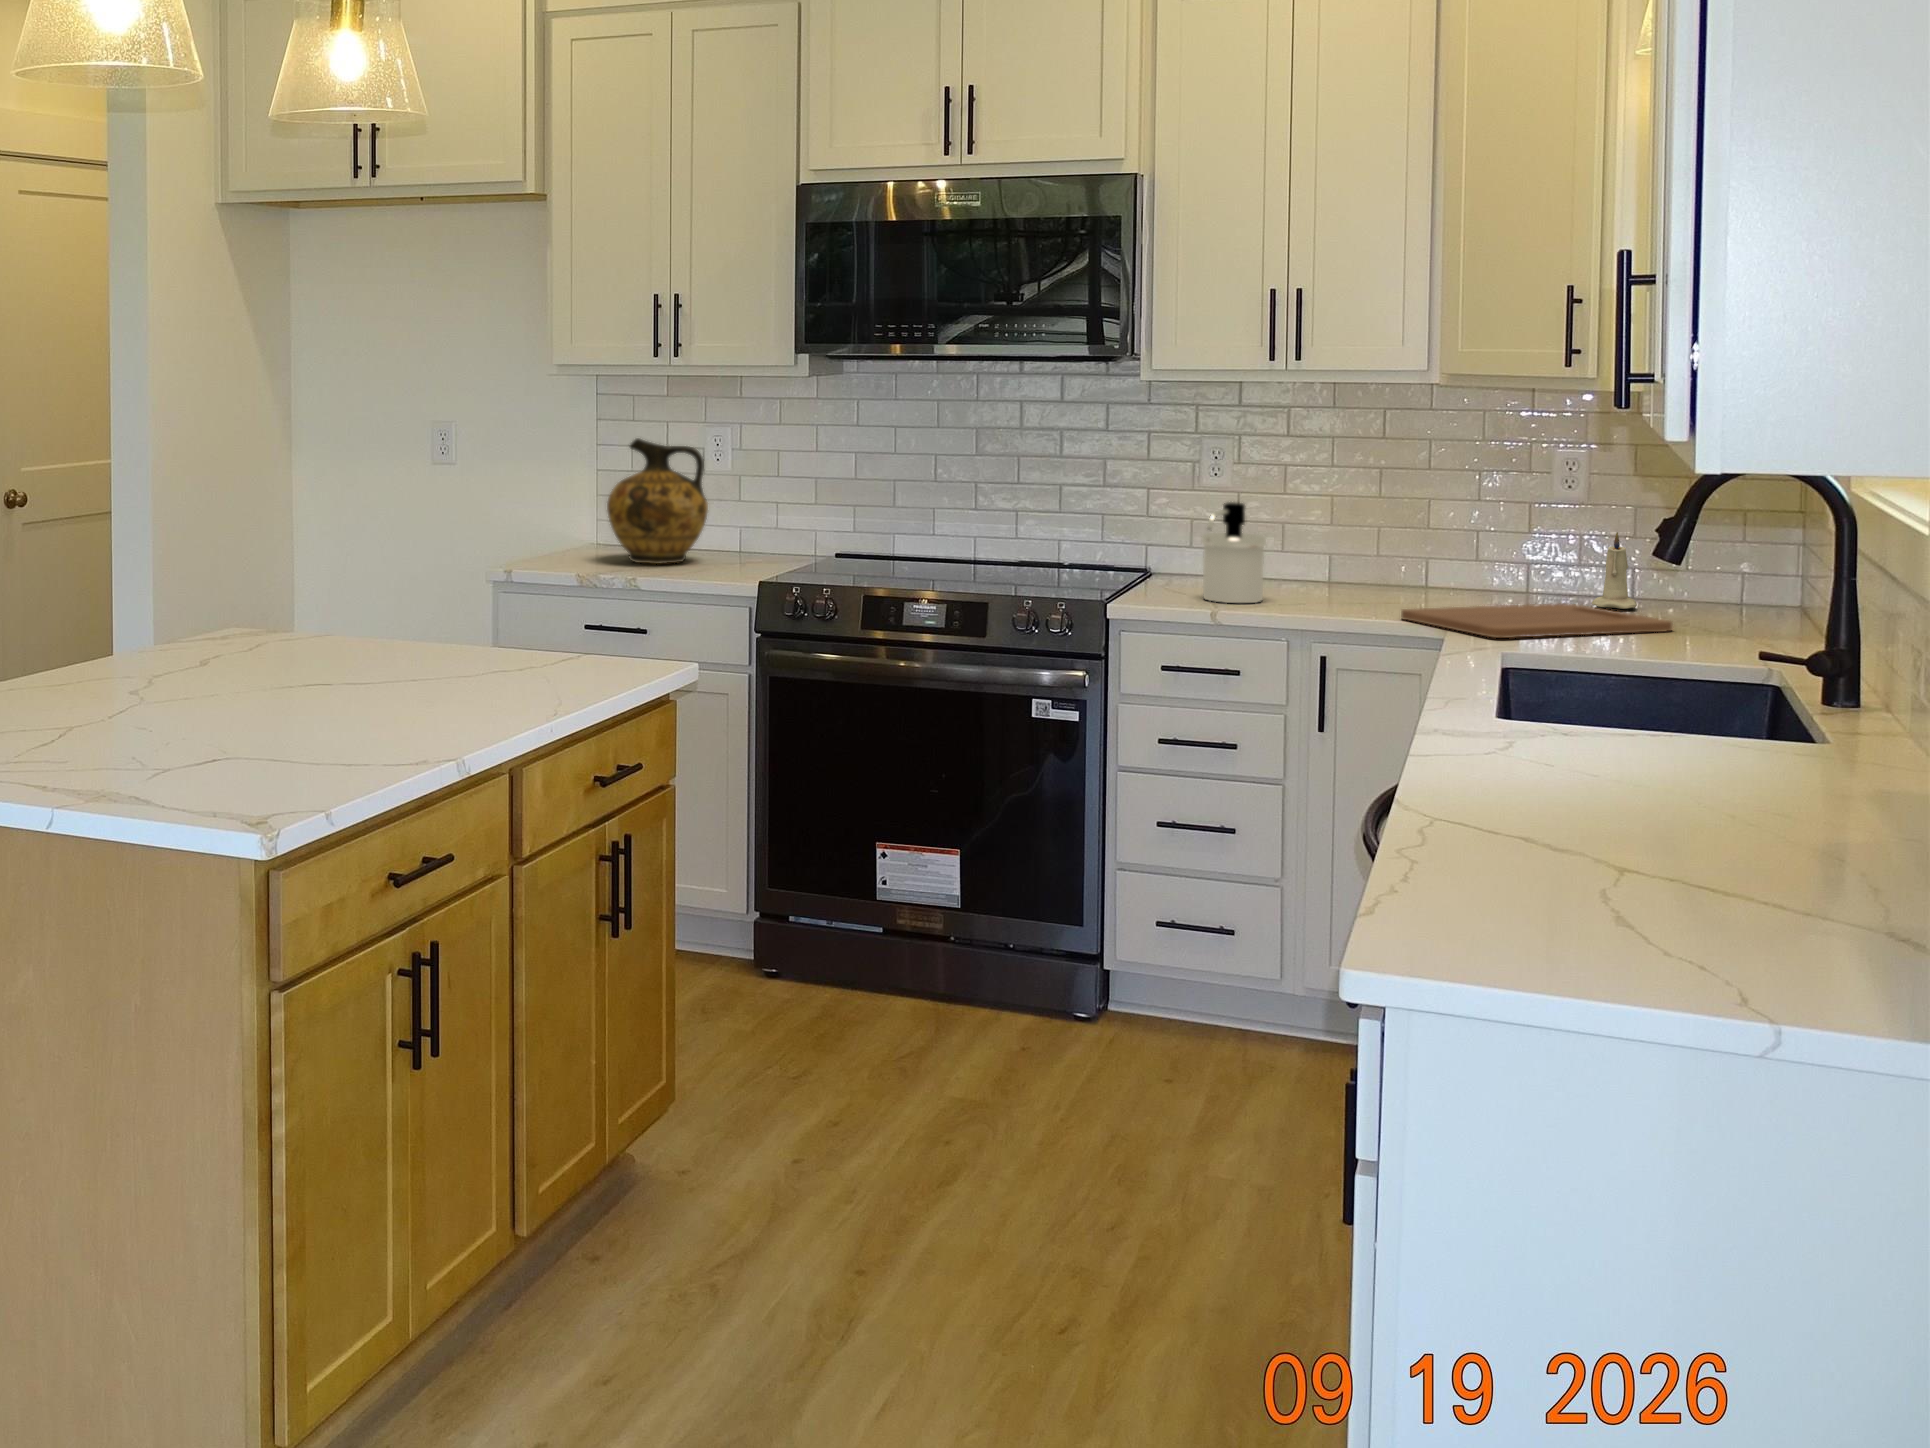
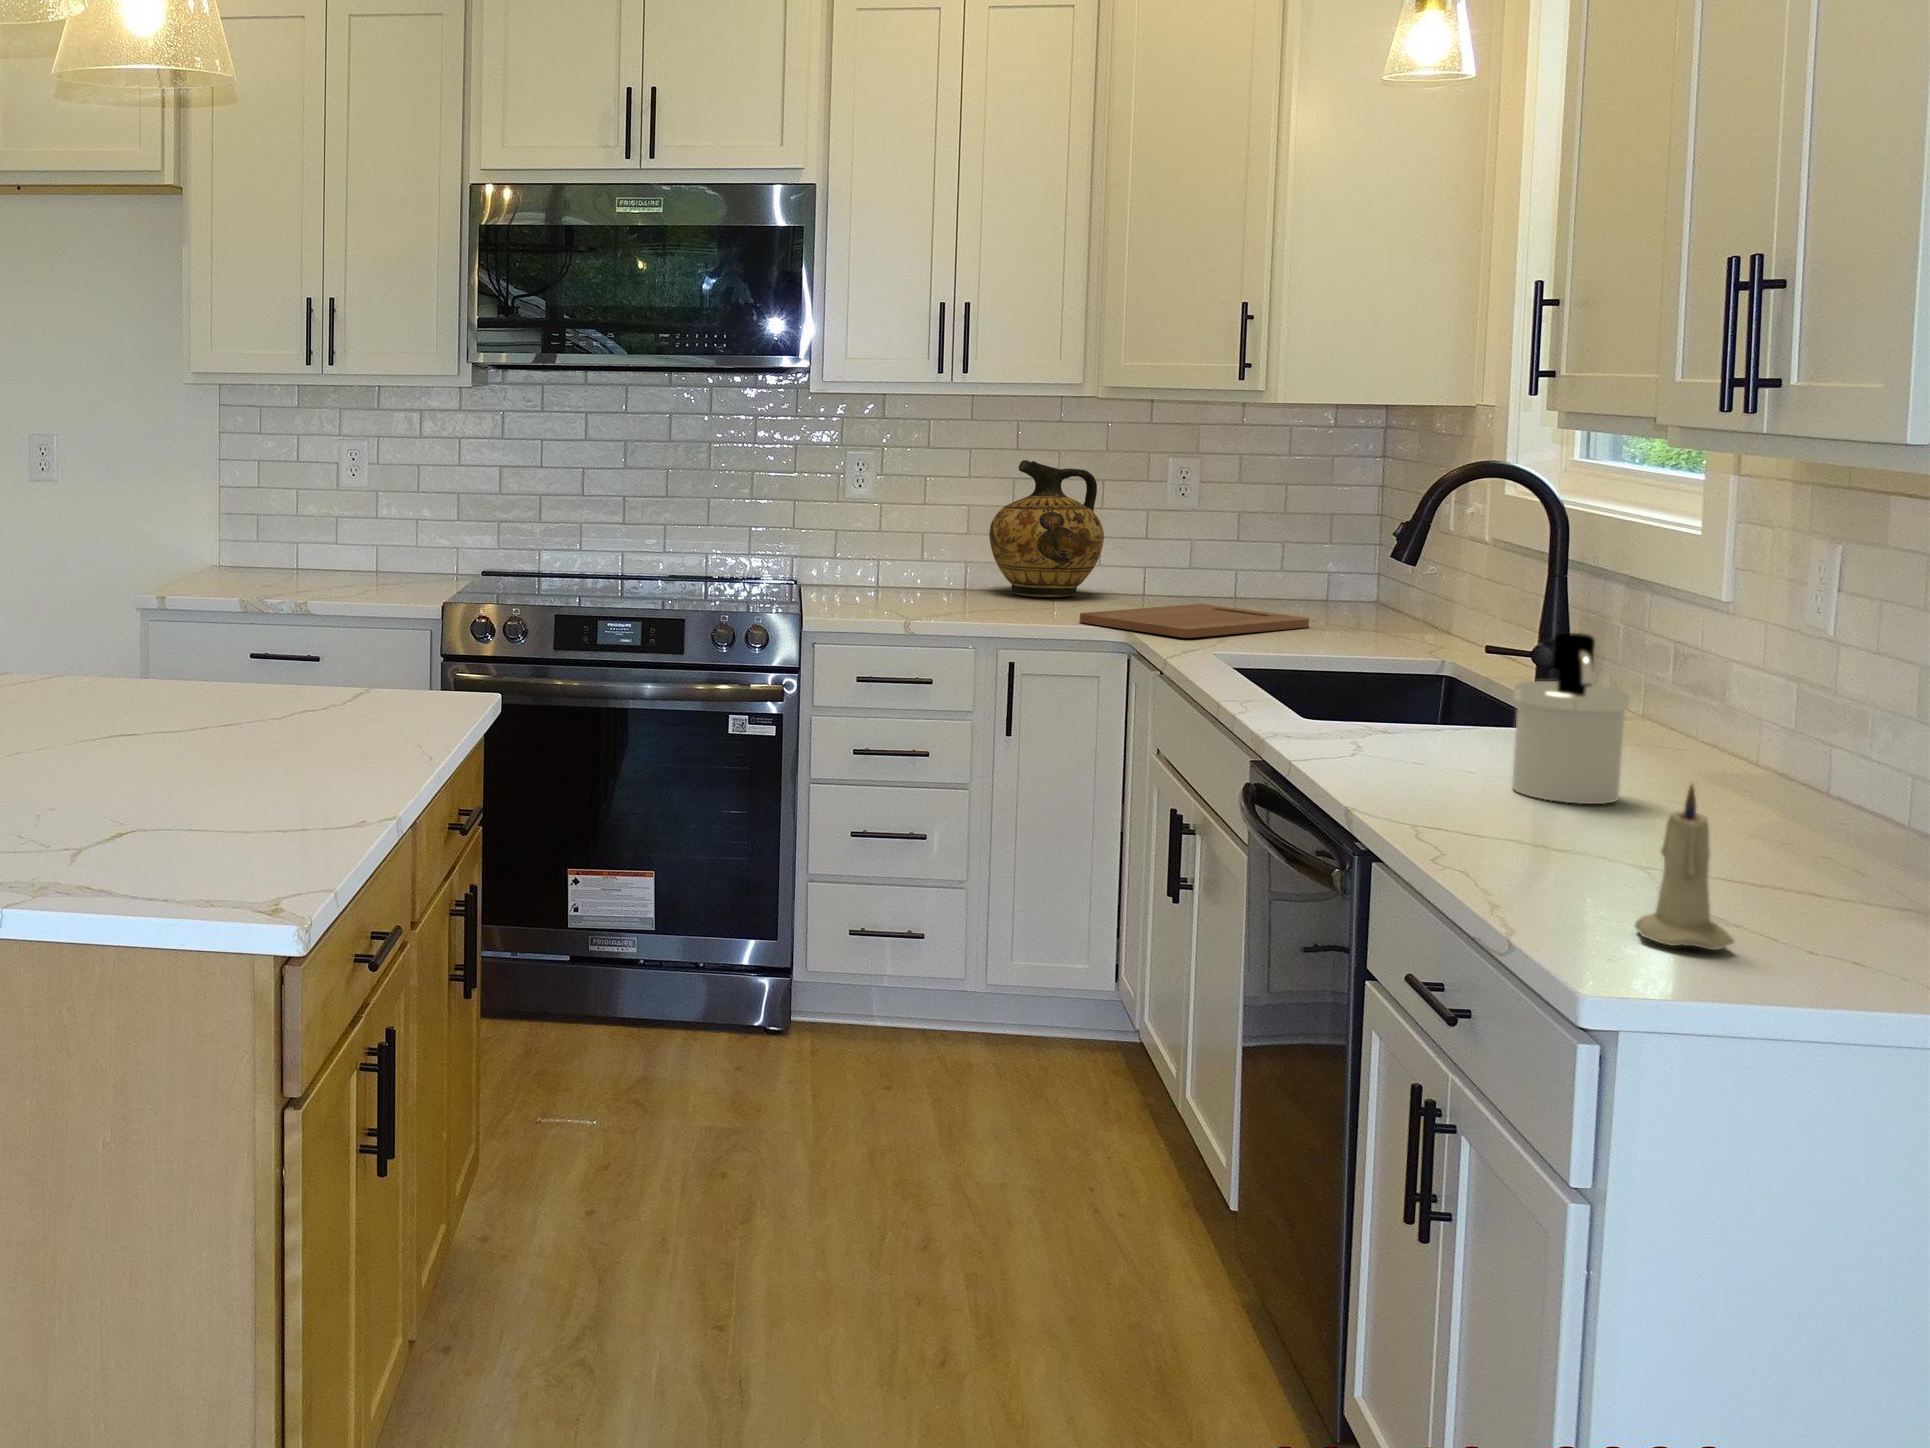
ceramic jug: present [607,438,708,564] -> present [989,460,1104,597]
soap dispenser: present [1202,502,1266,603] -> present [1512,633,1630,804]
candle: present [1592,532,1637,609] -> present [1635,785,1734,950]

